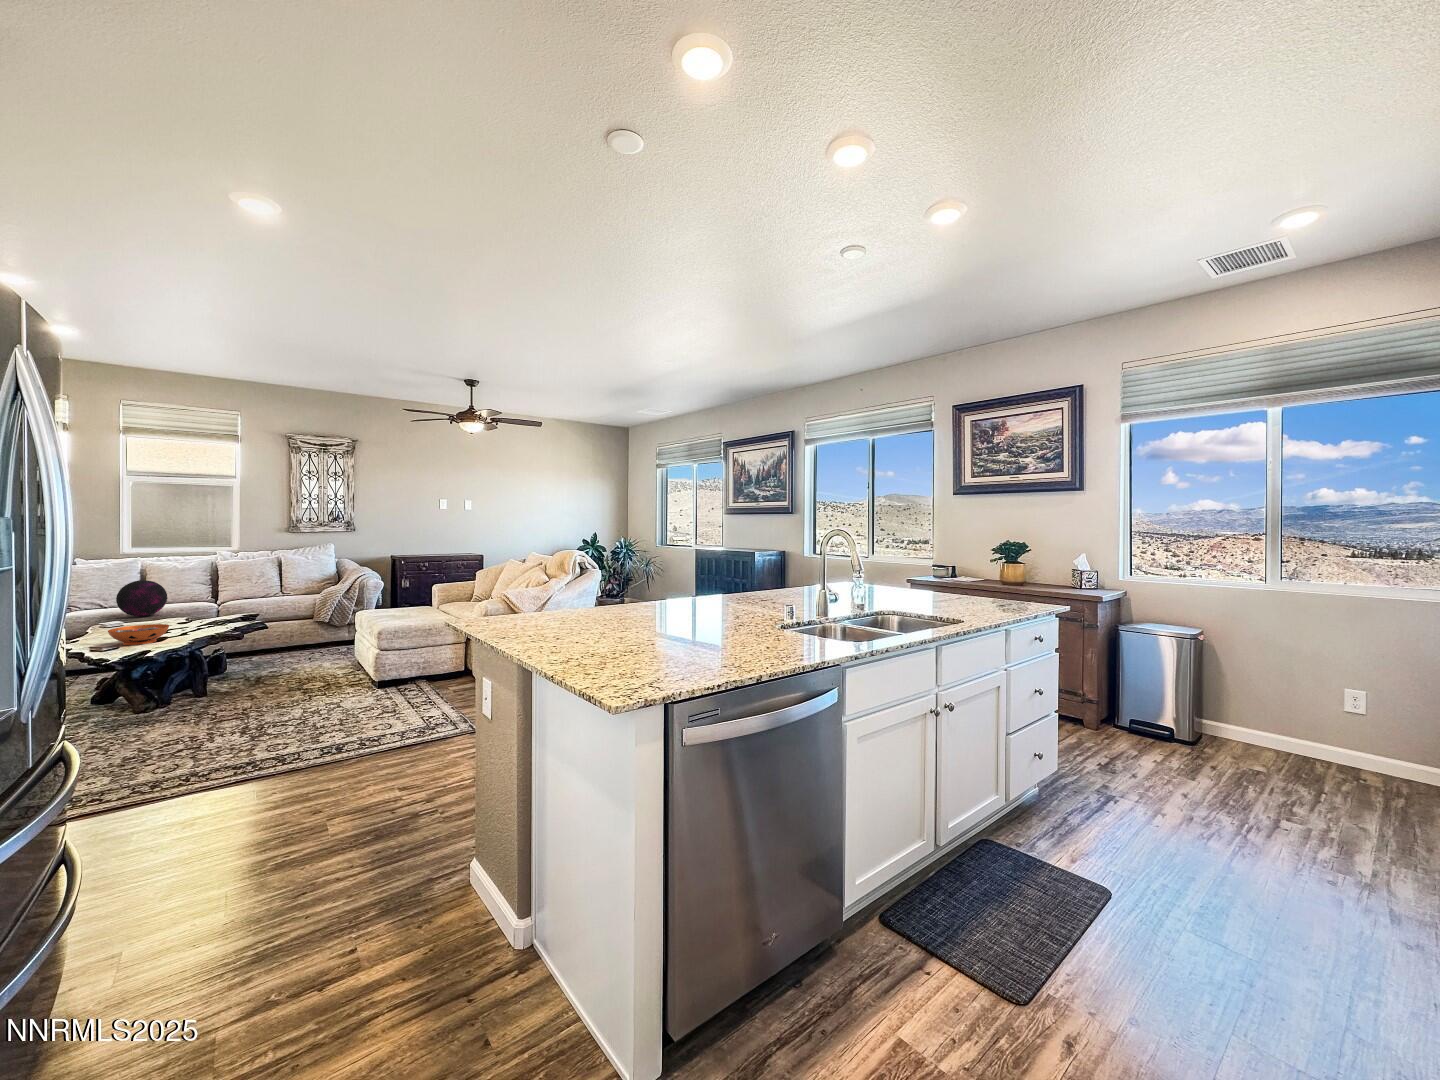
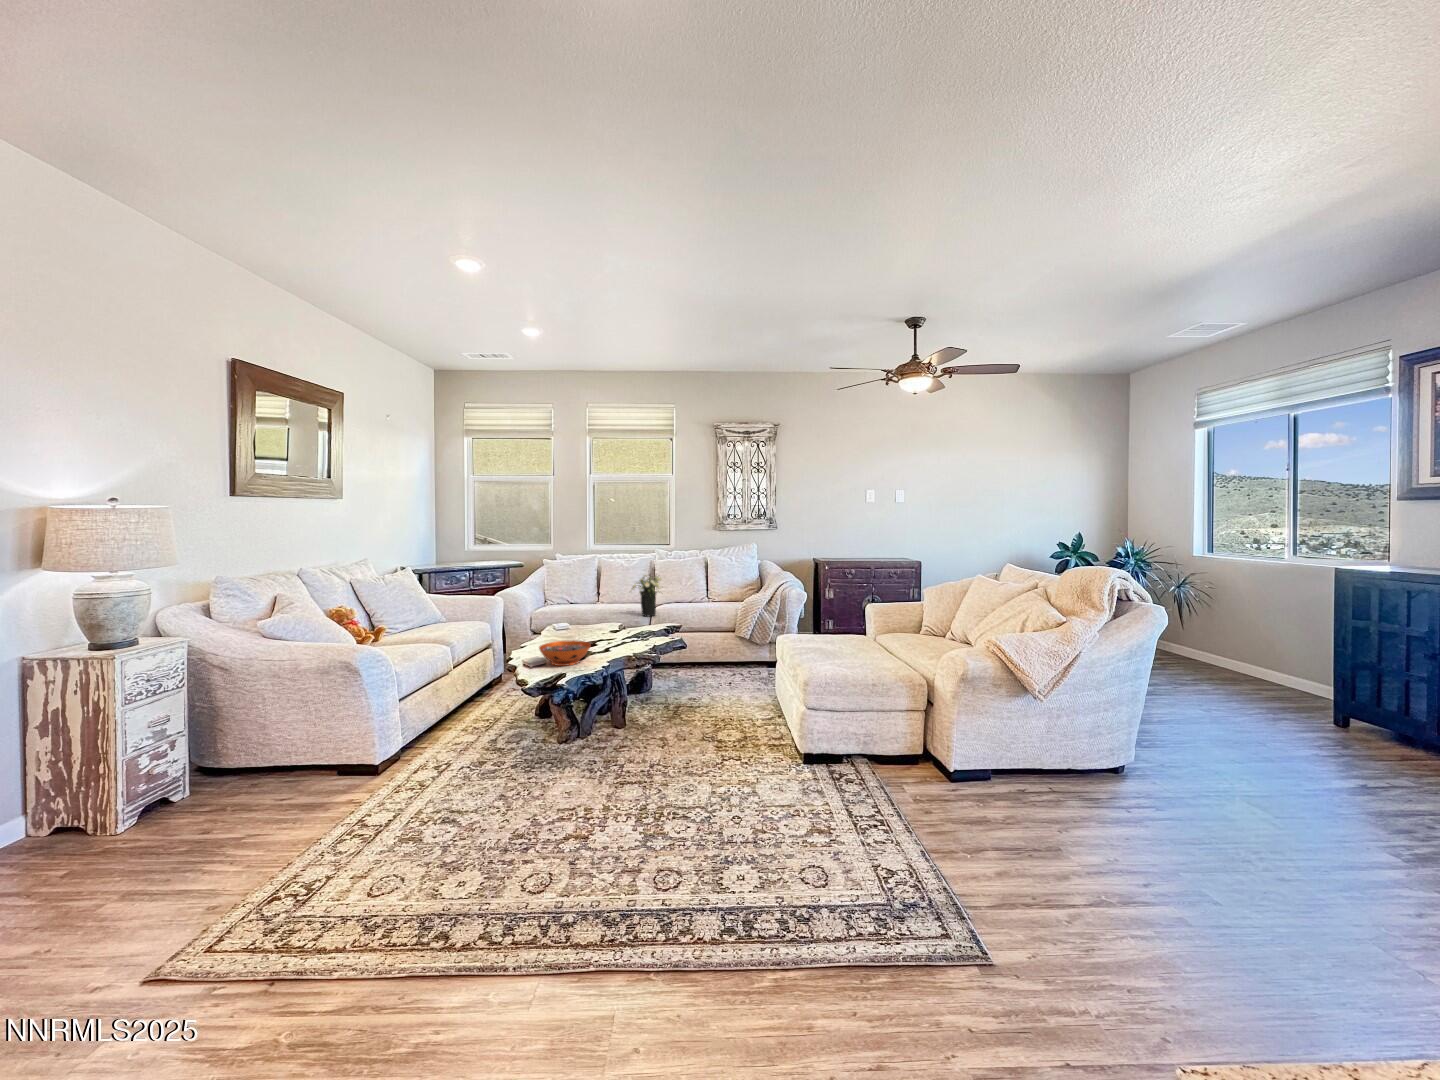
flower arrangement: none [192,570,234,611] -> present [630,575,661,617]
decorative orb: present [116,580,167,617] -> none [573,581,611,618]

